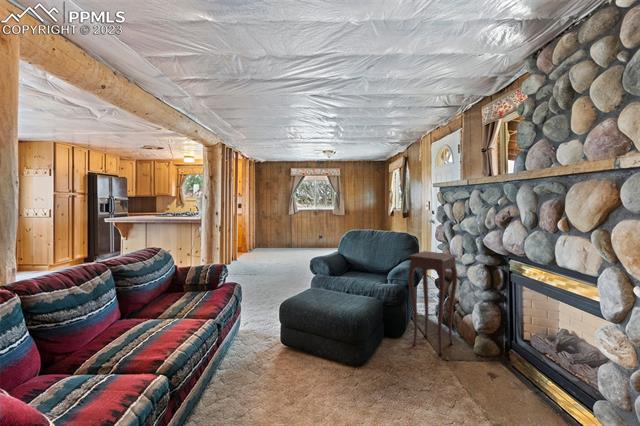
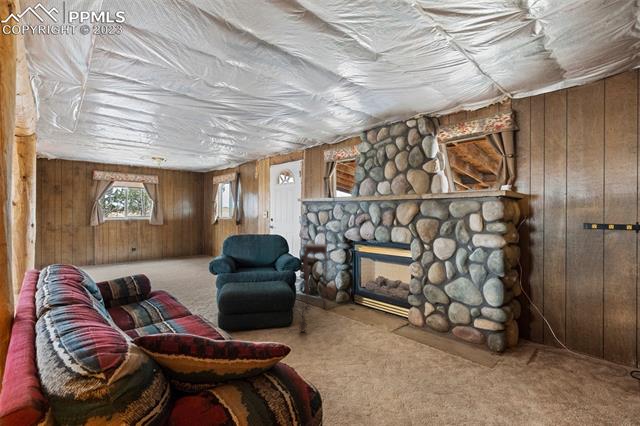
decorative plant: none [344,334,382,388] -> present [294,297,308,332]

